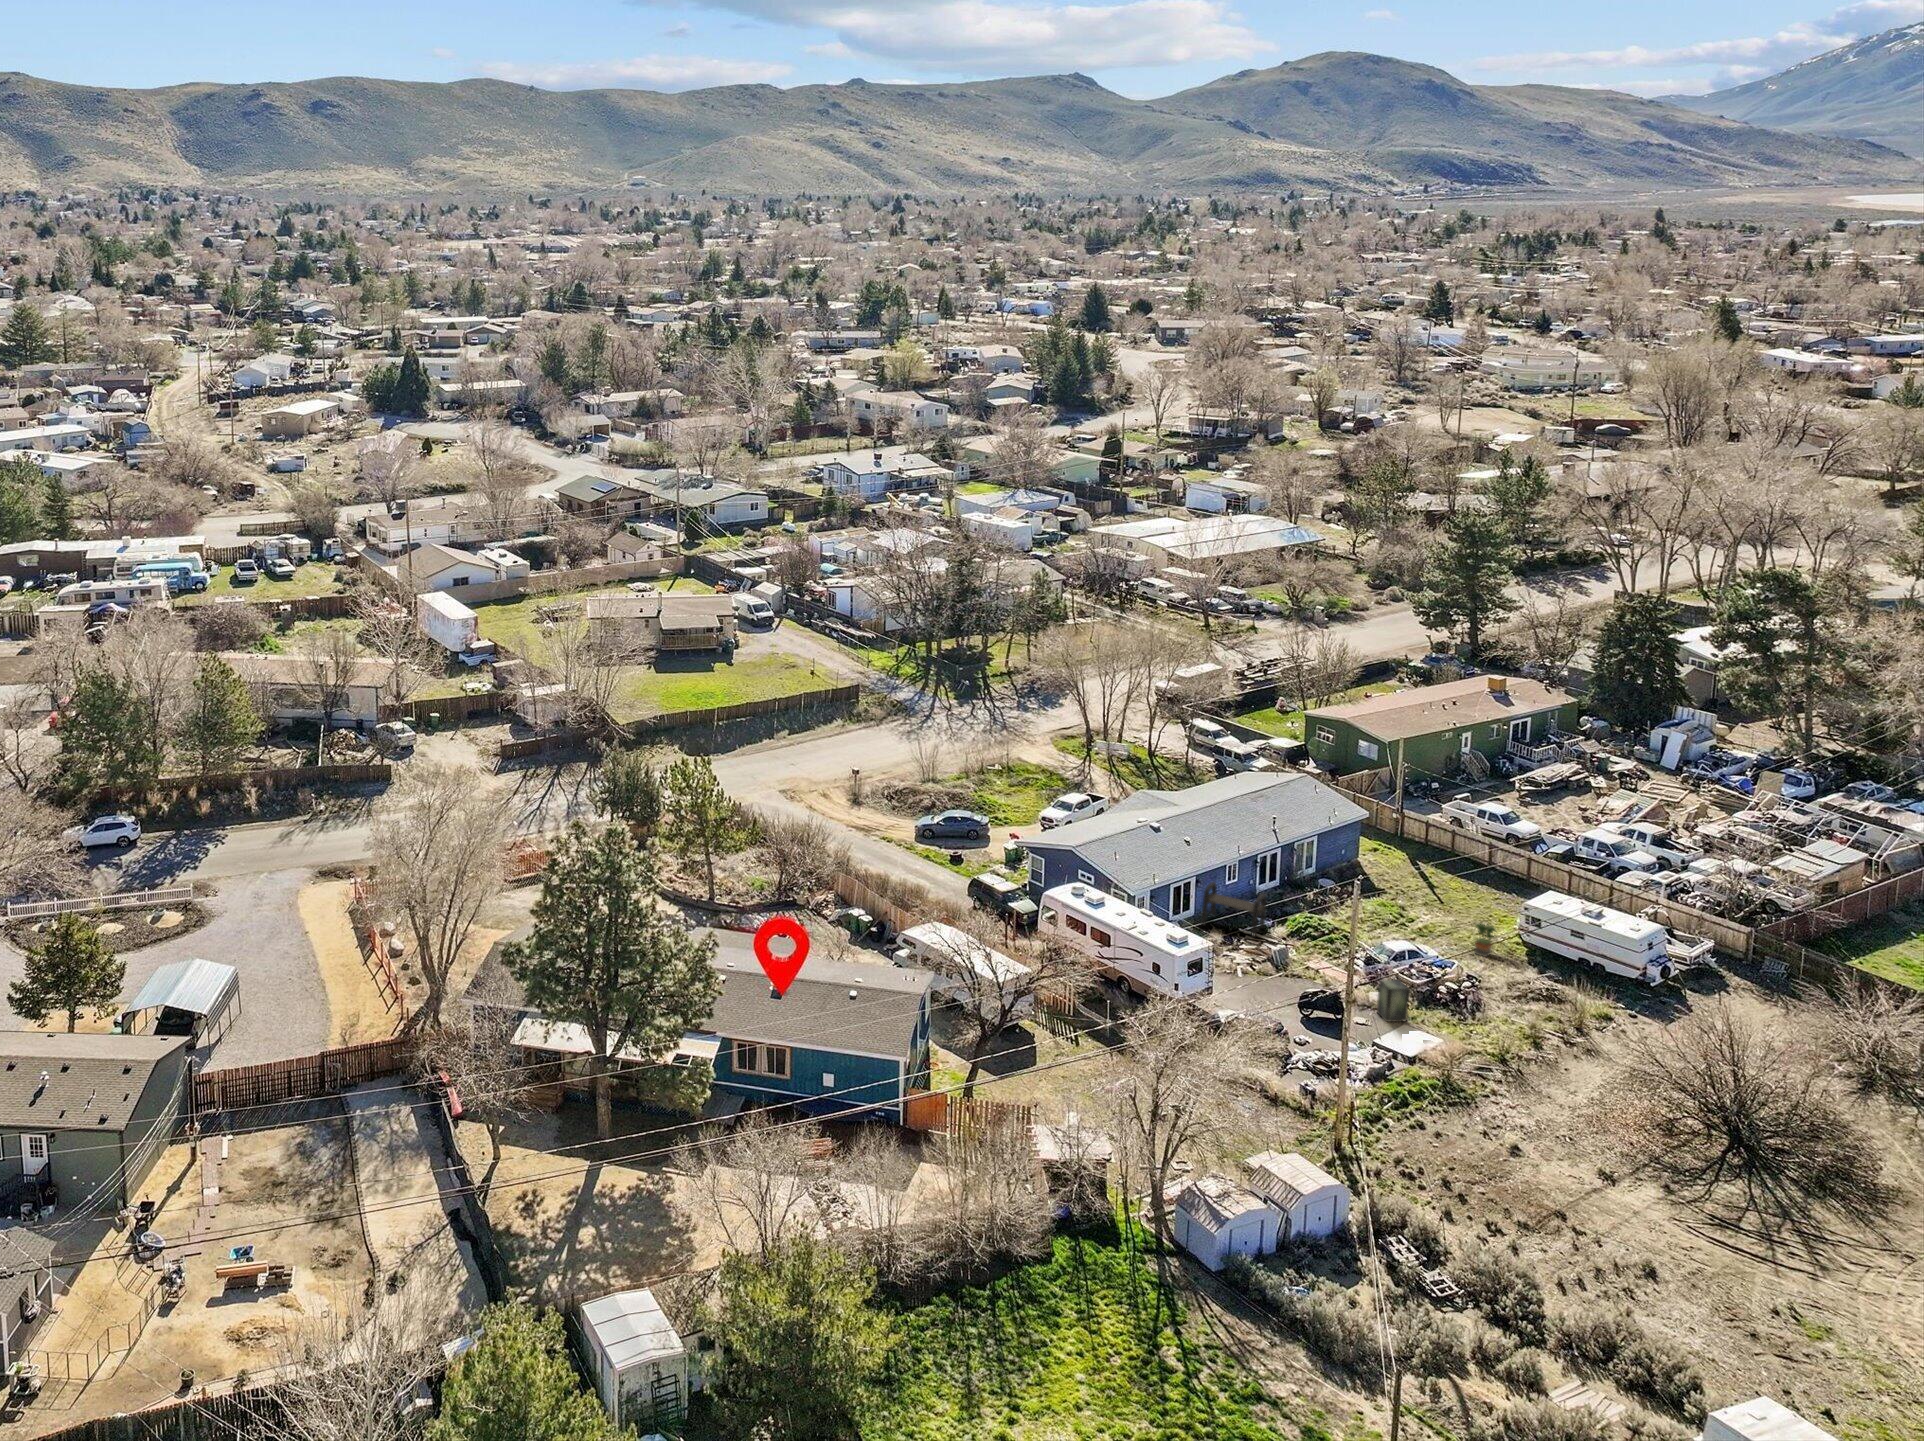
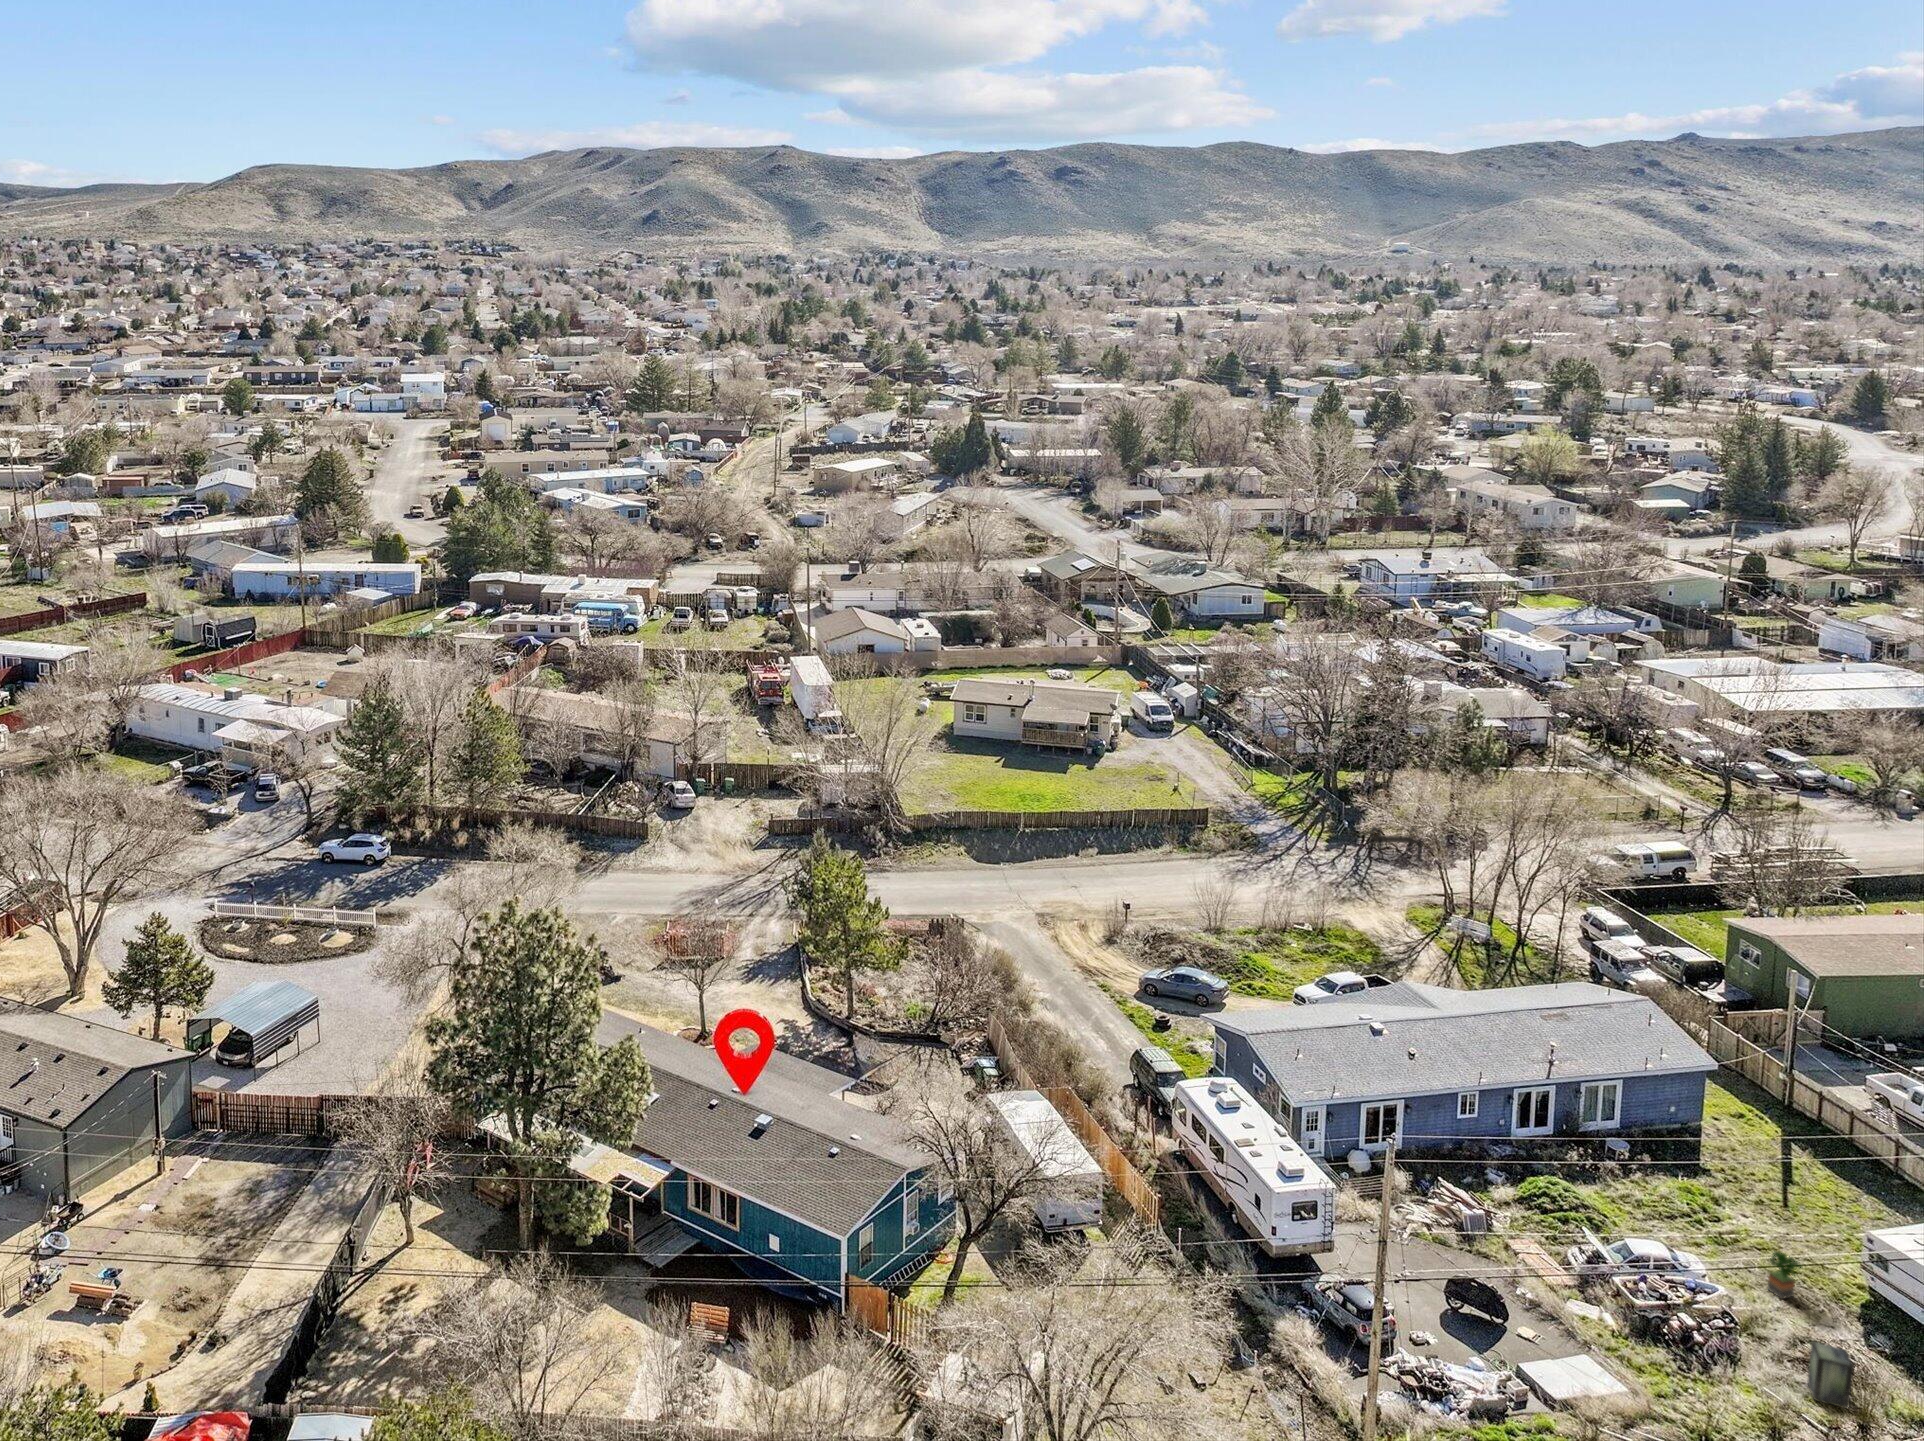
bench: present [1201,882,1266,938] -> present [1369,827,1423,863]
storage box: present [1377,980,1410,1022] -> present [1807,1341,1854,1409]

